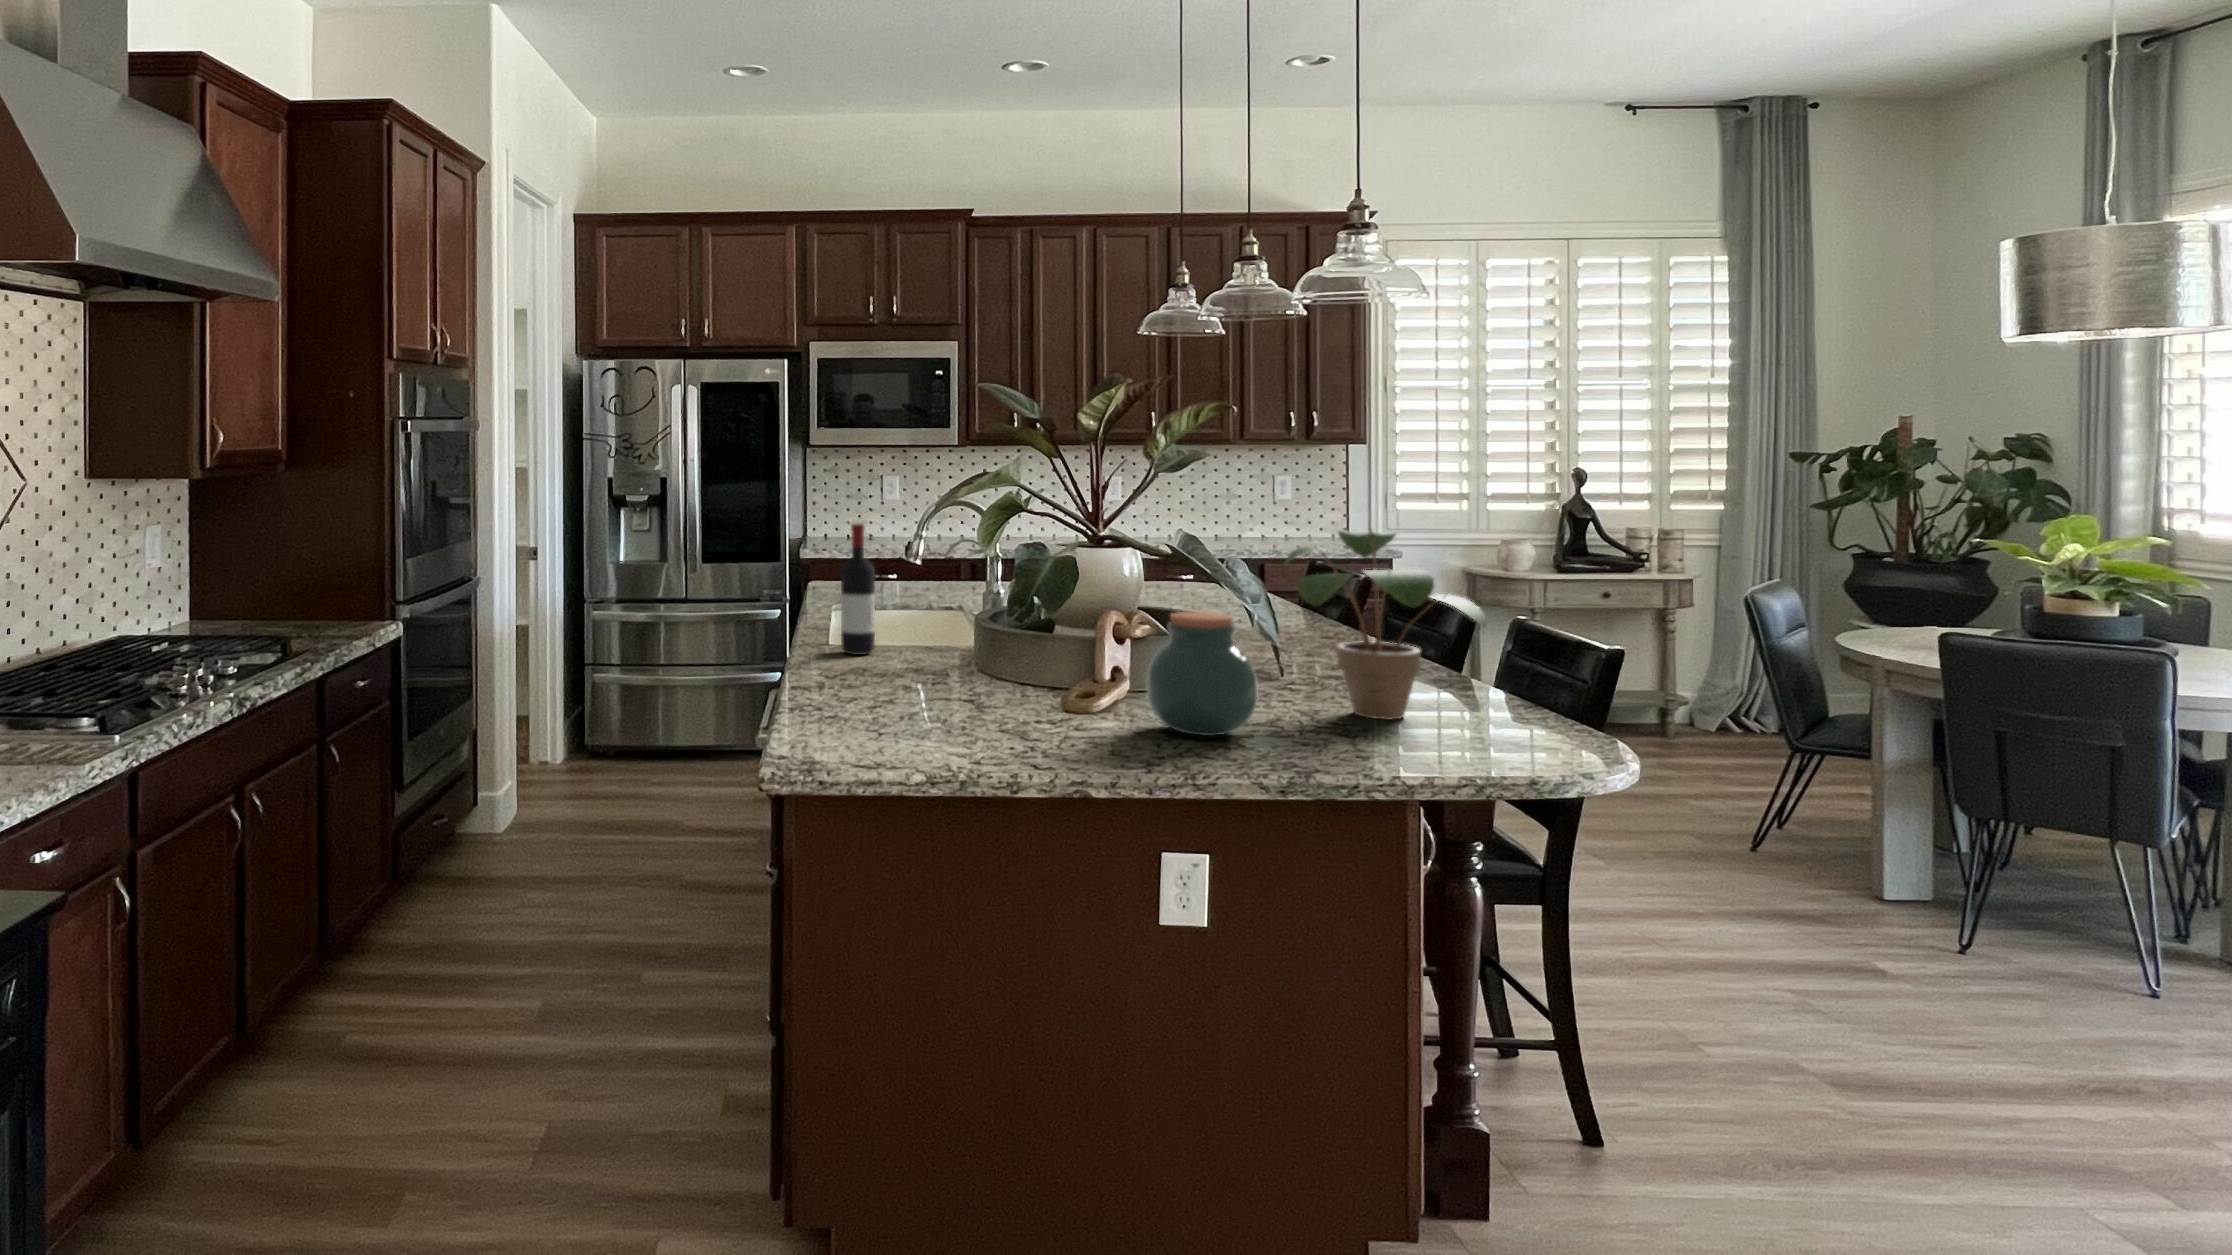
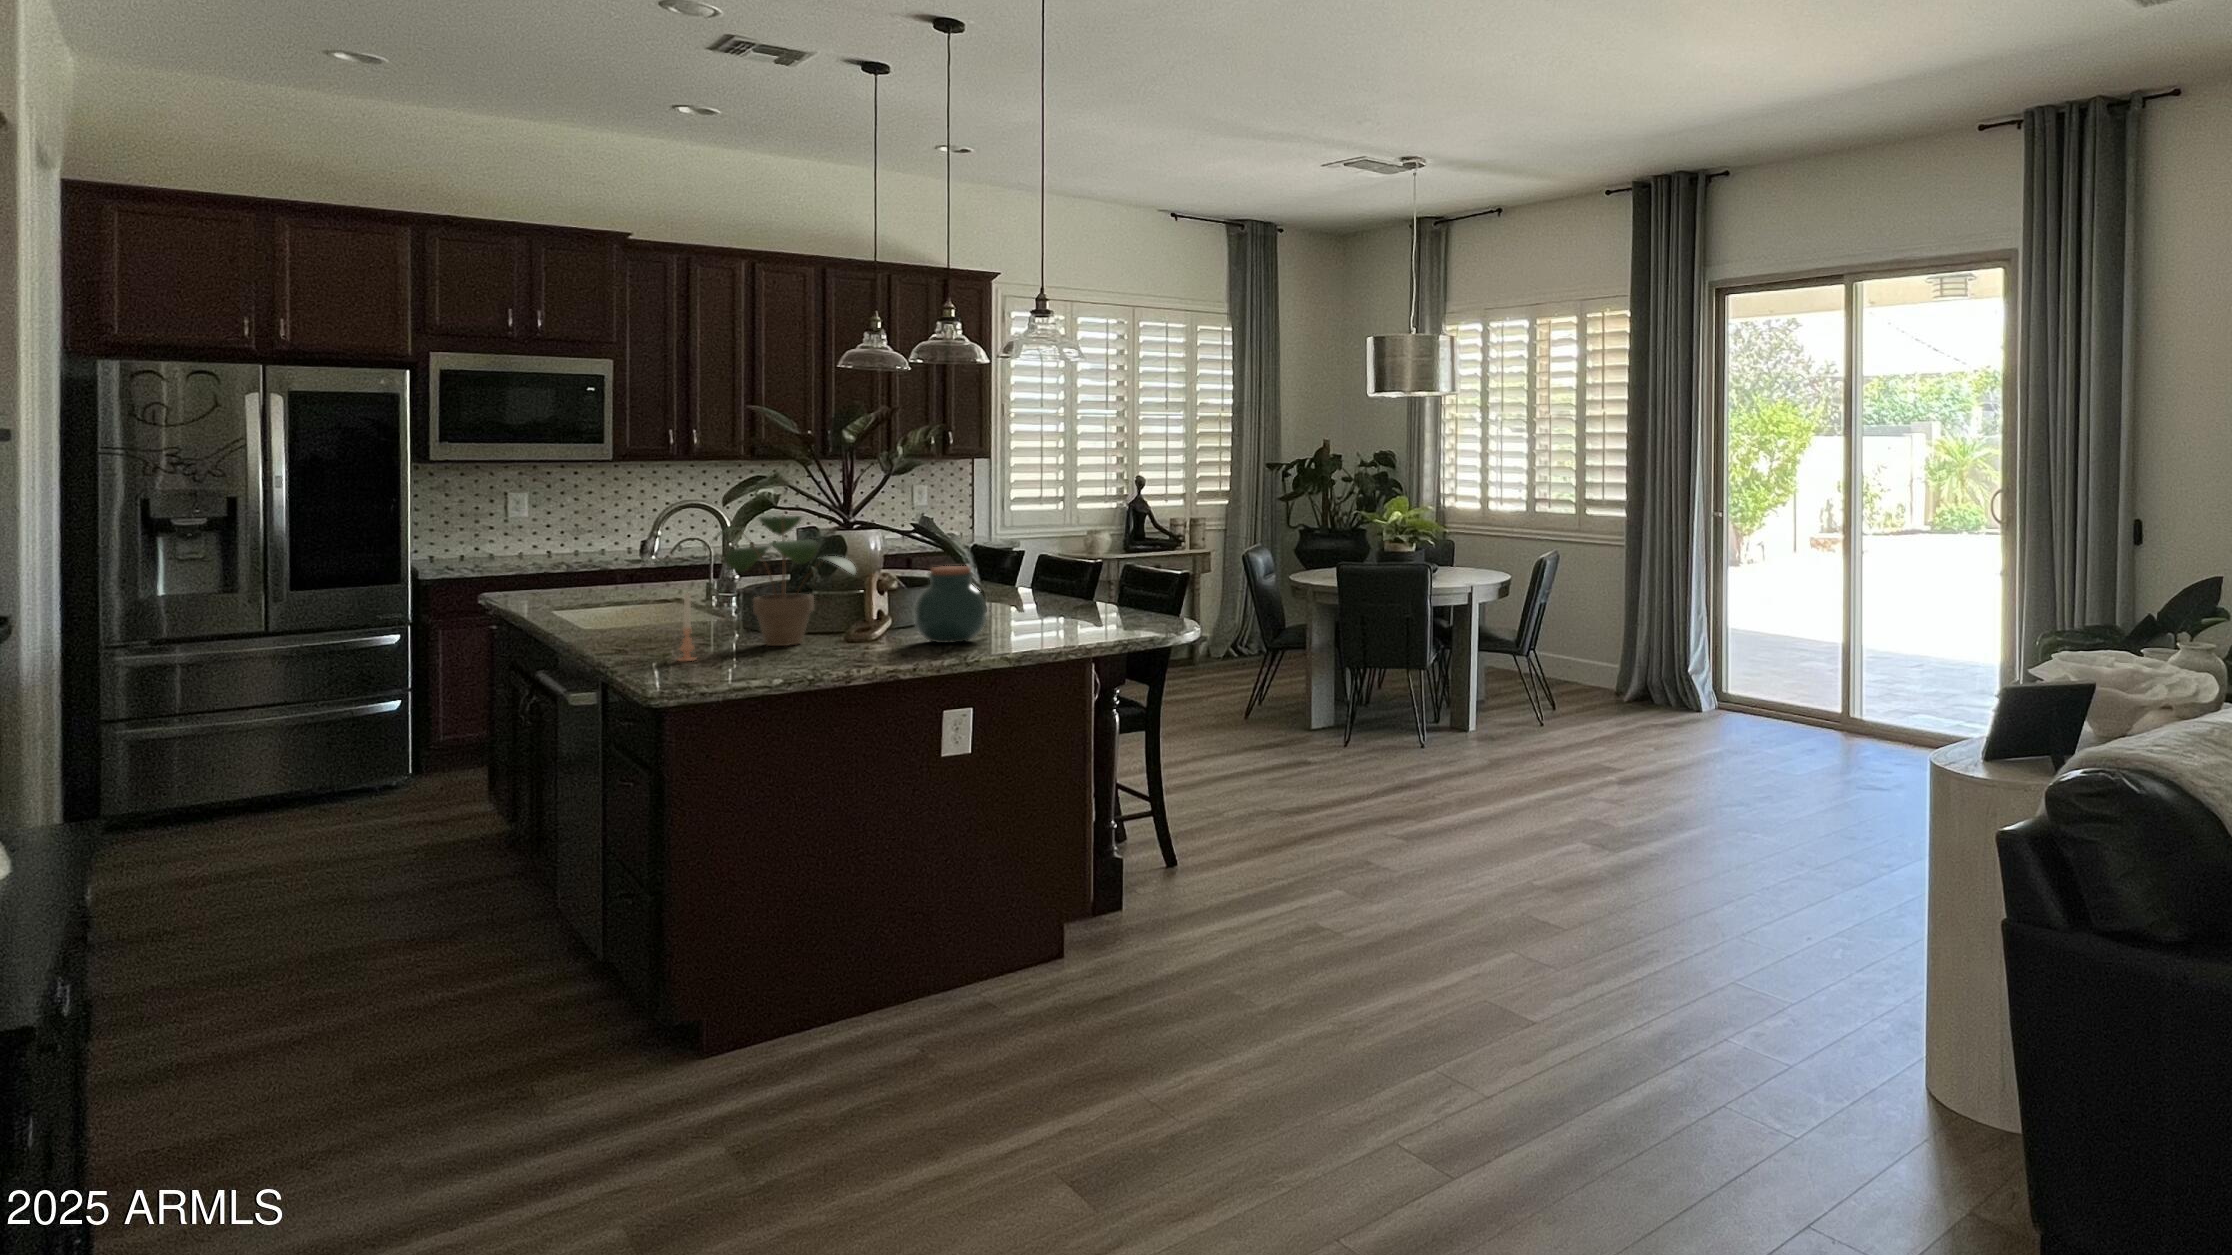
wine bottle: present [841,524,875,655] -> none [618,525,651,633]
potted plant: present [1284,530,1487,720] -> present [716,515,856,646]
candle: none [827,625,850,720] -> present [679,592,695,661]

